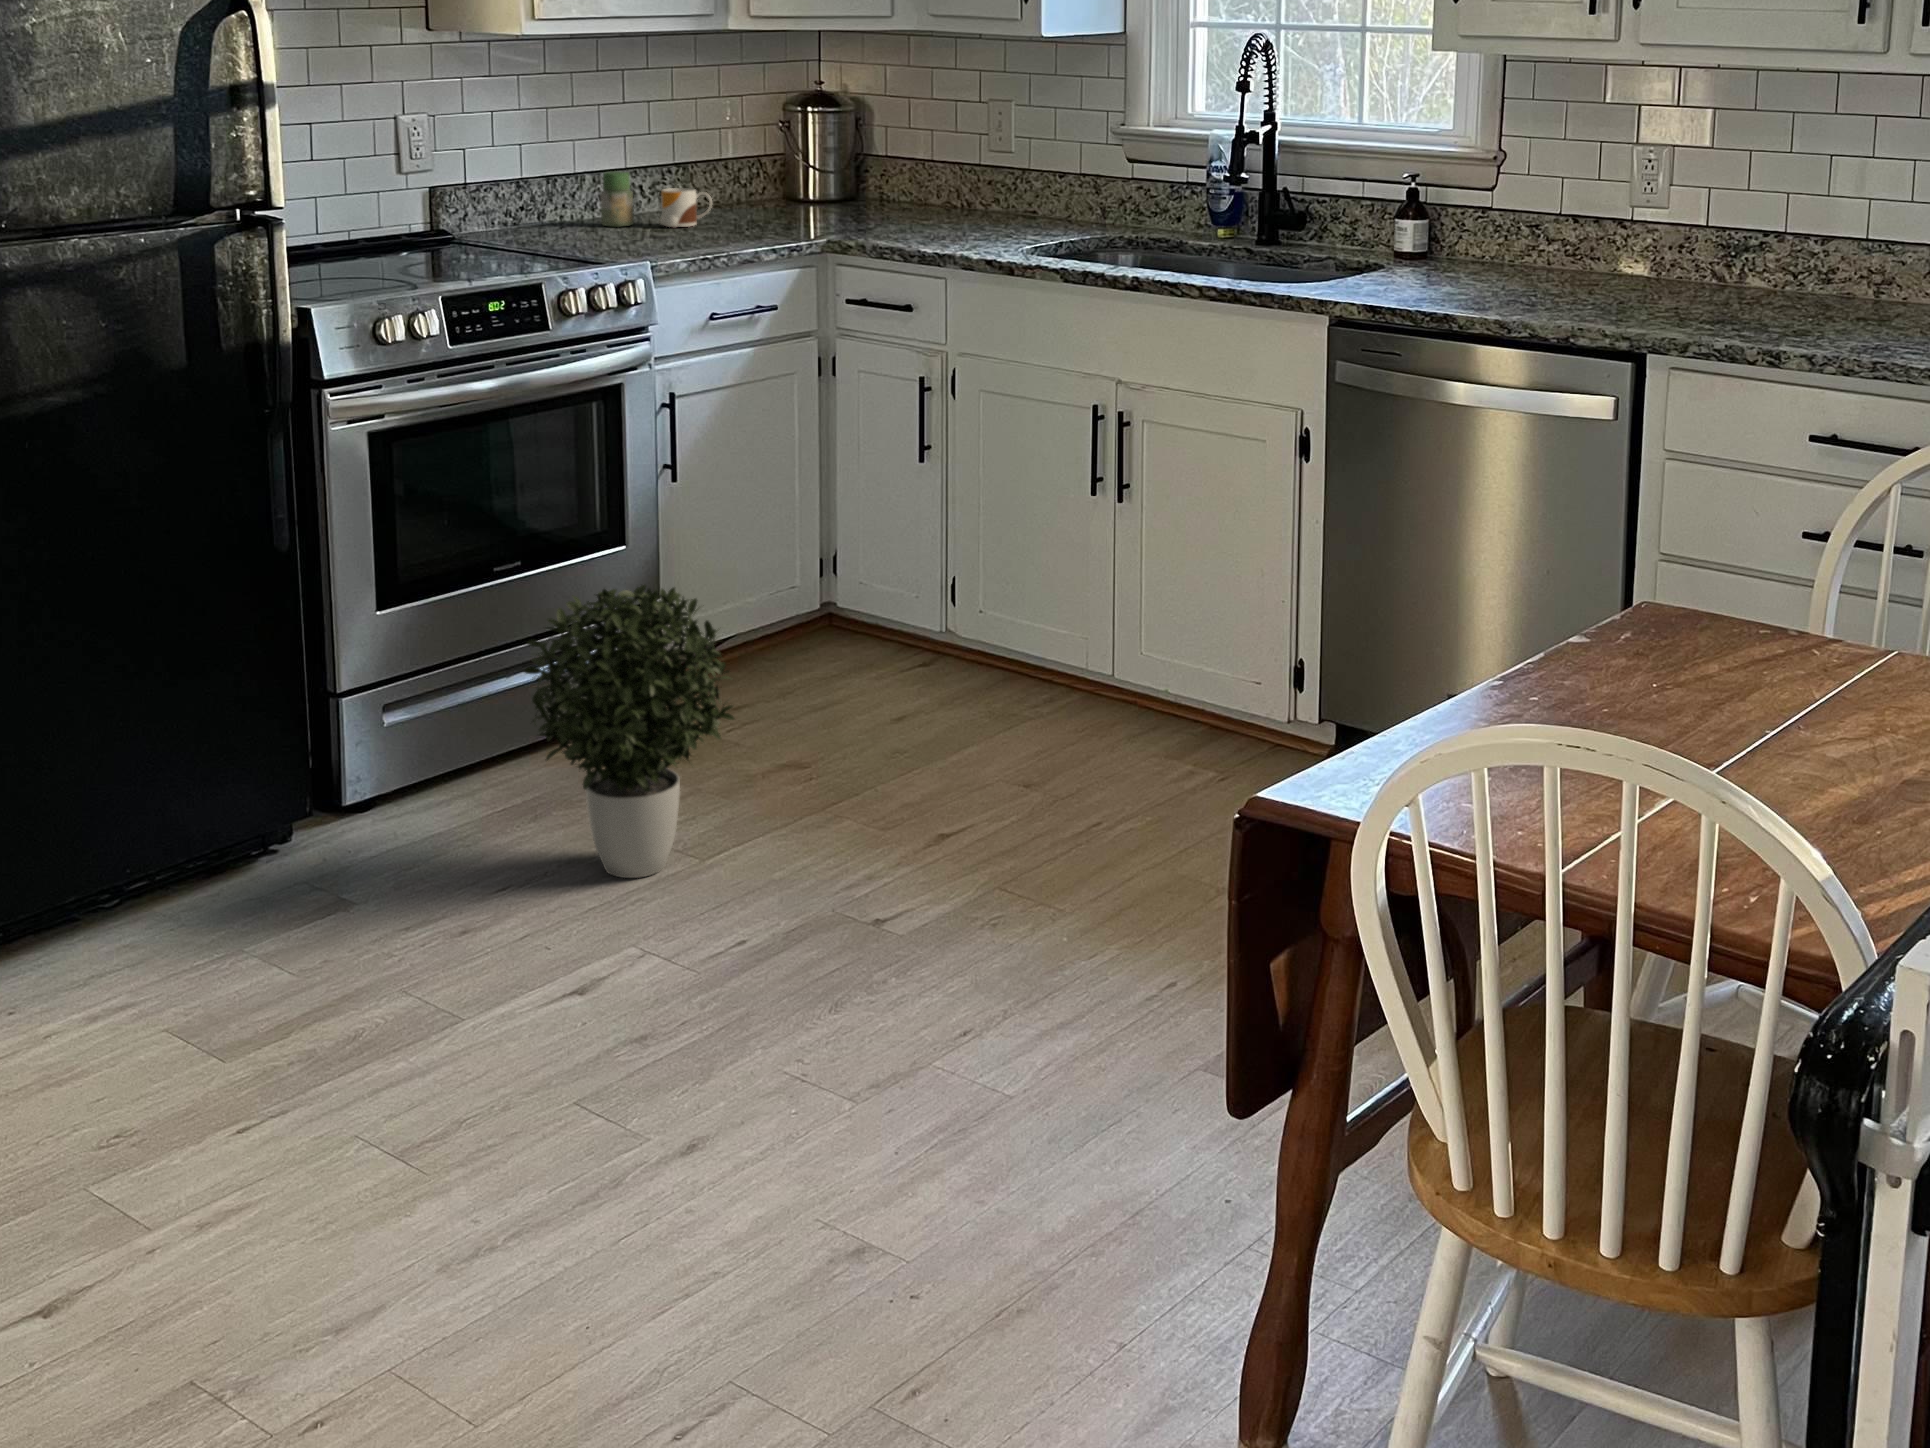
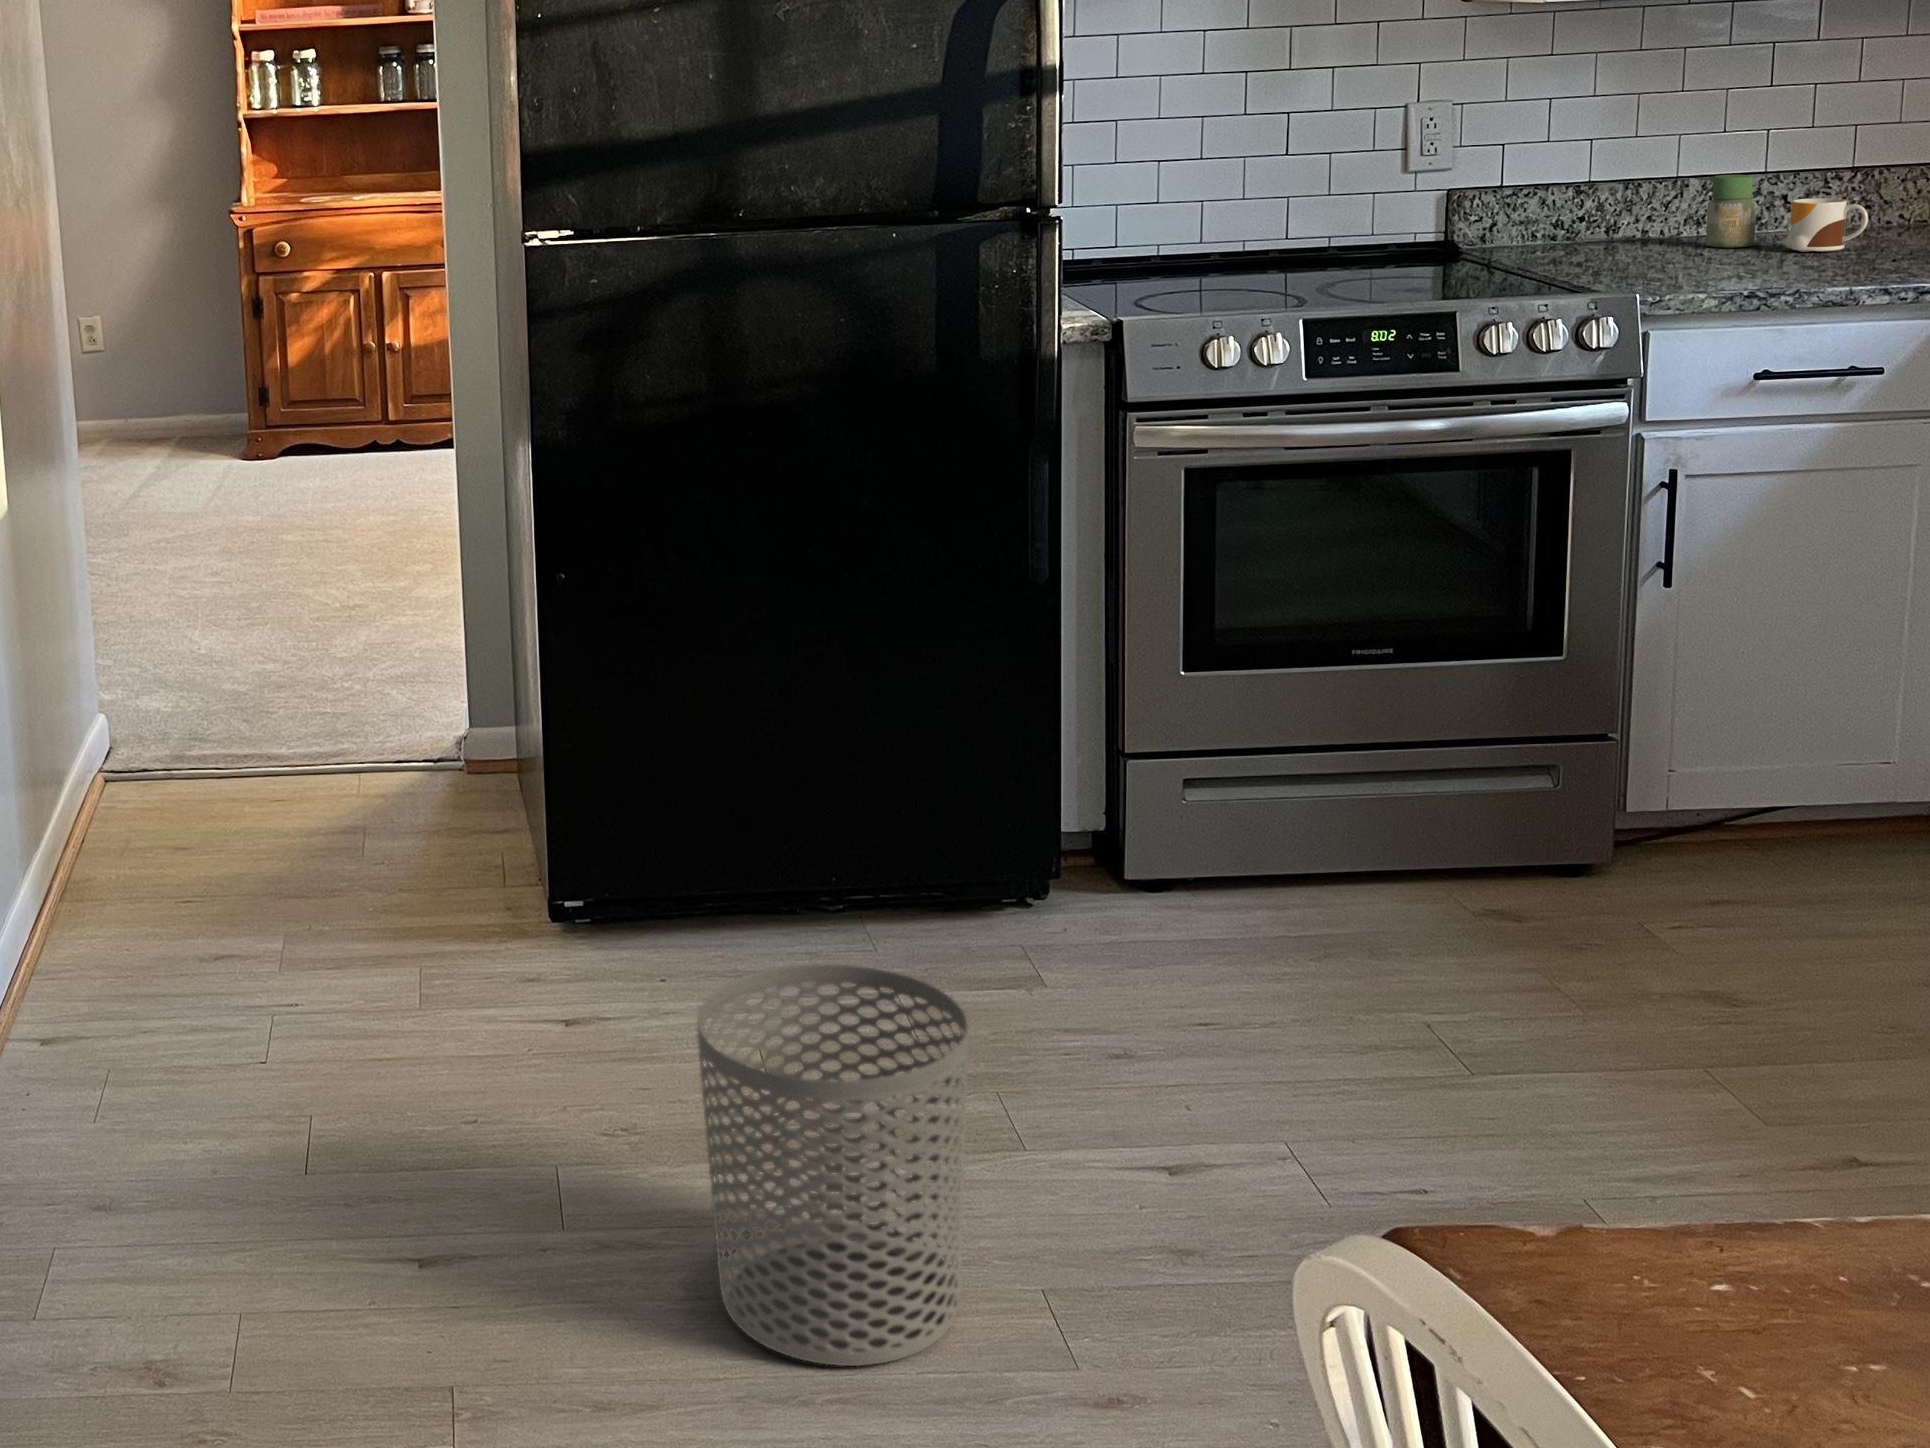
potted plant: present [525,585,735,878] -> none [1258,697,1540,1075]
waste bin: none [309,877,551,1227] -> present [697,964,968,1366]

